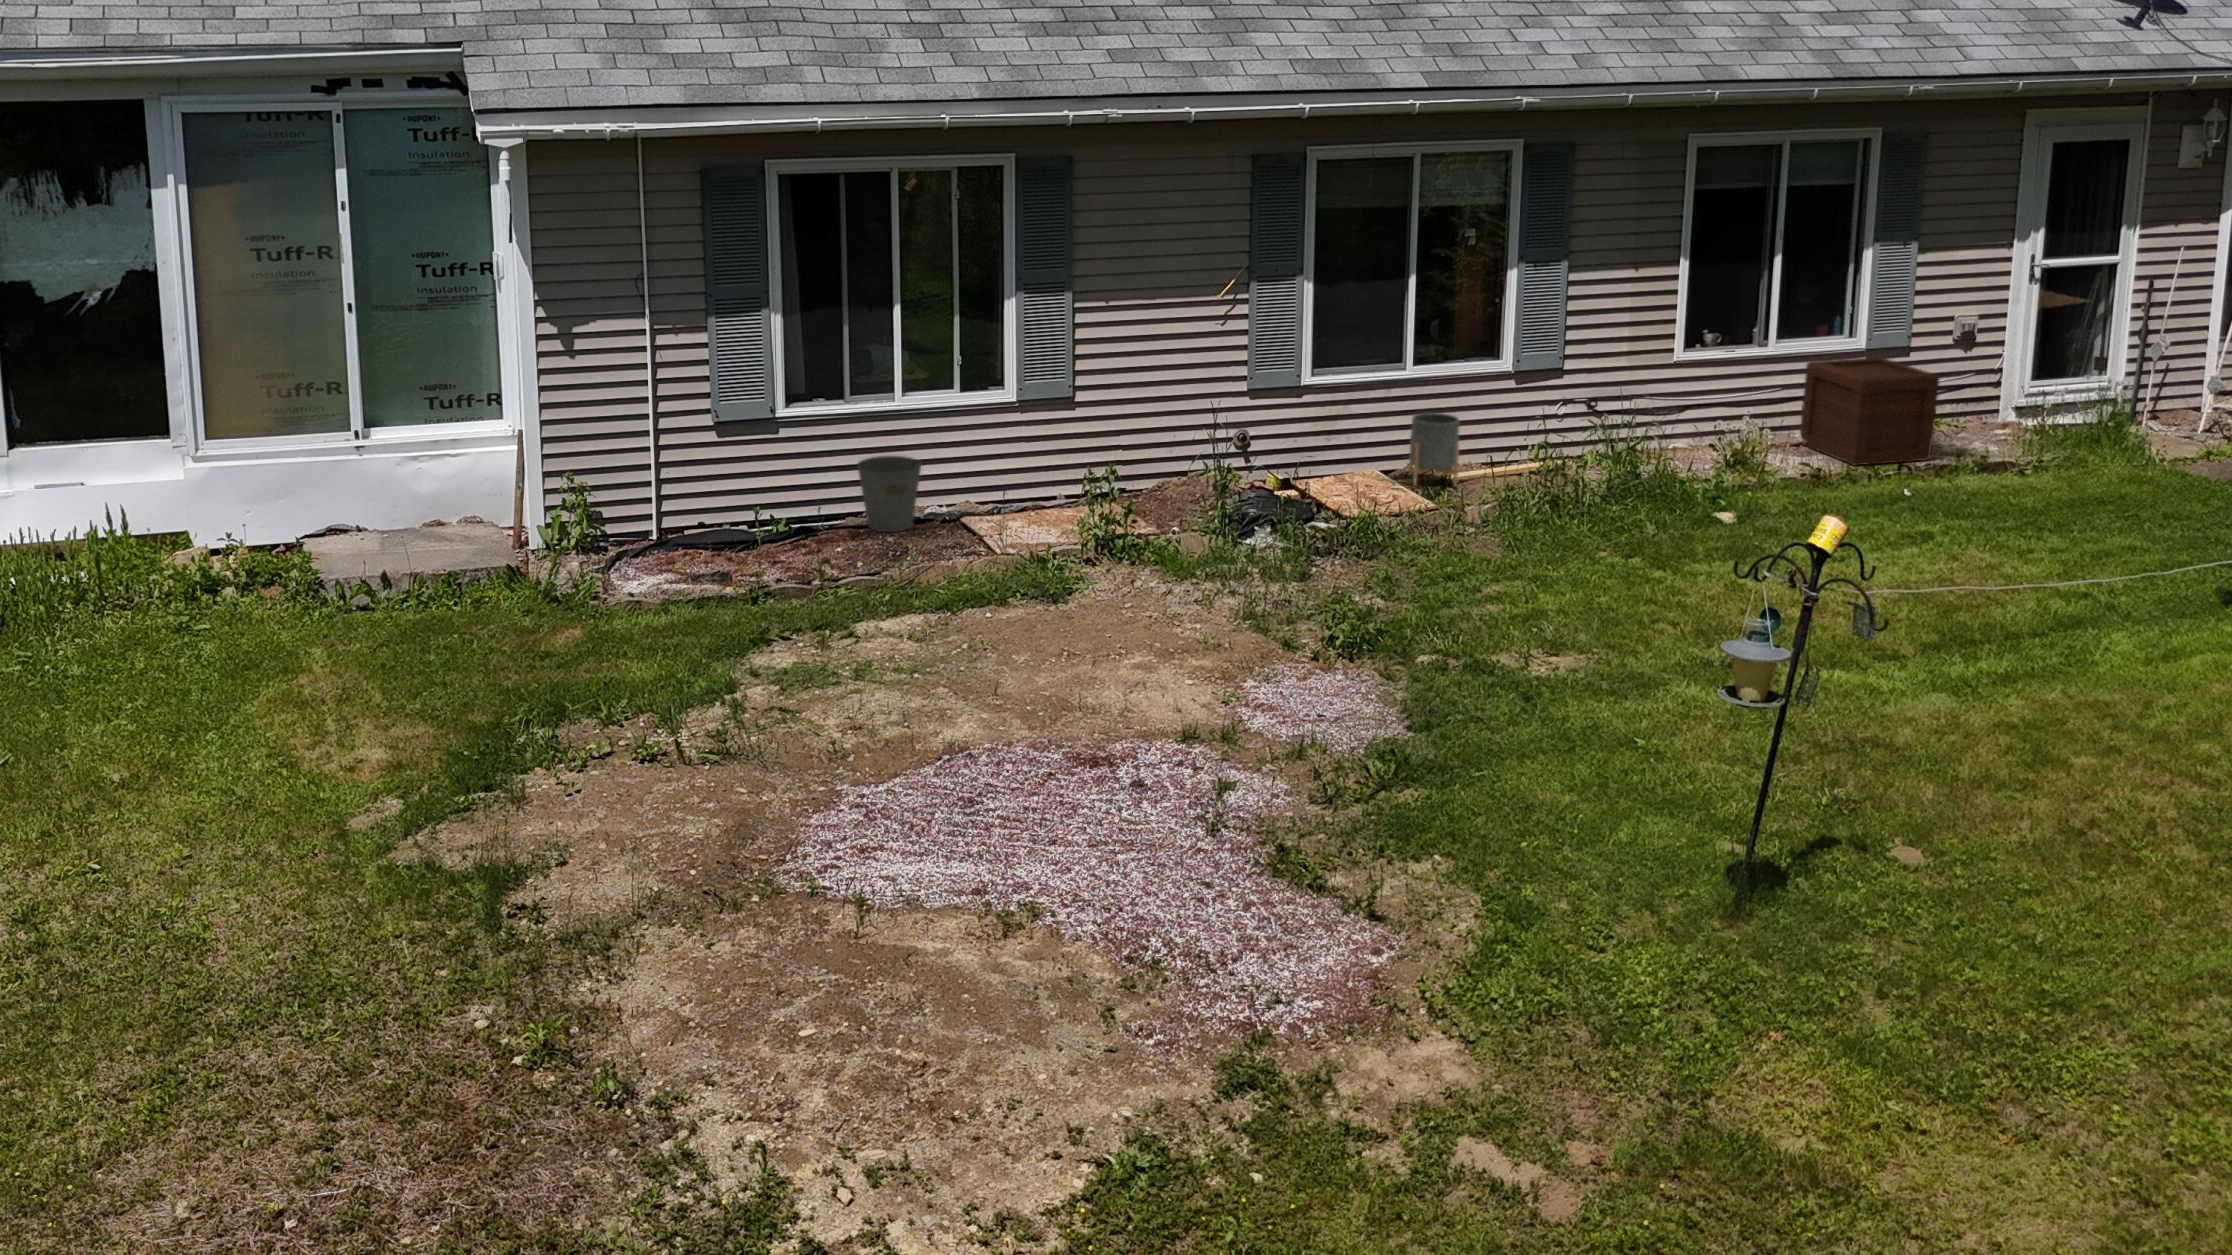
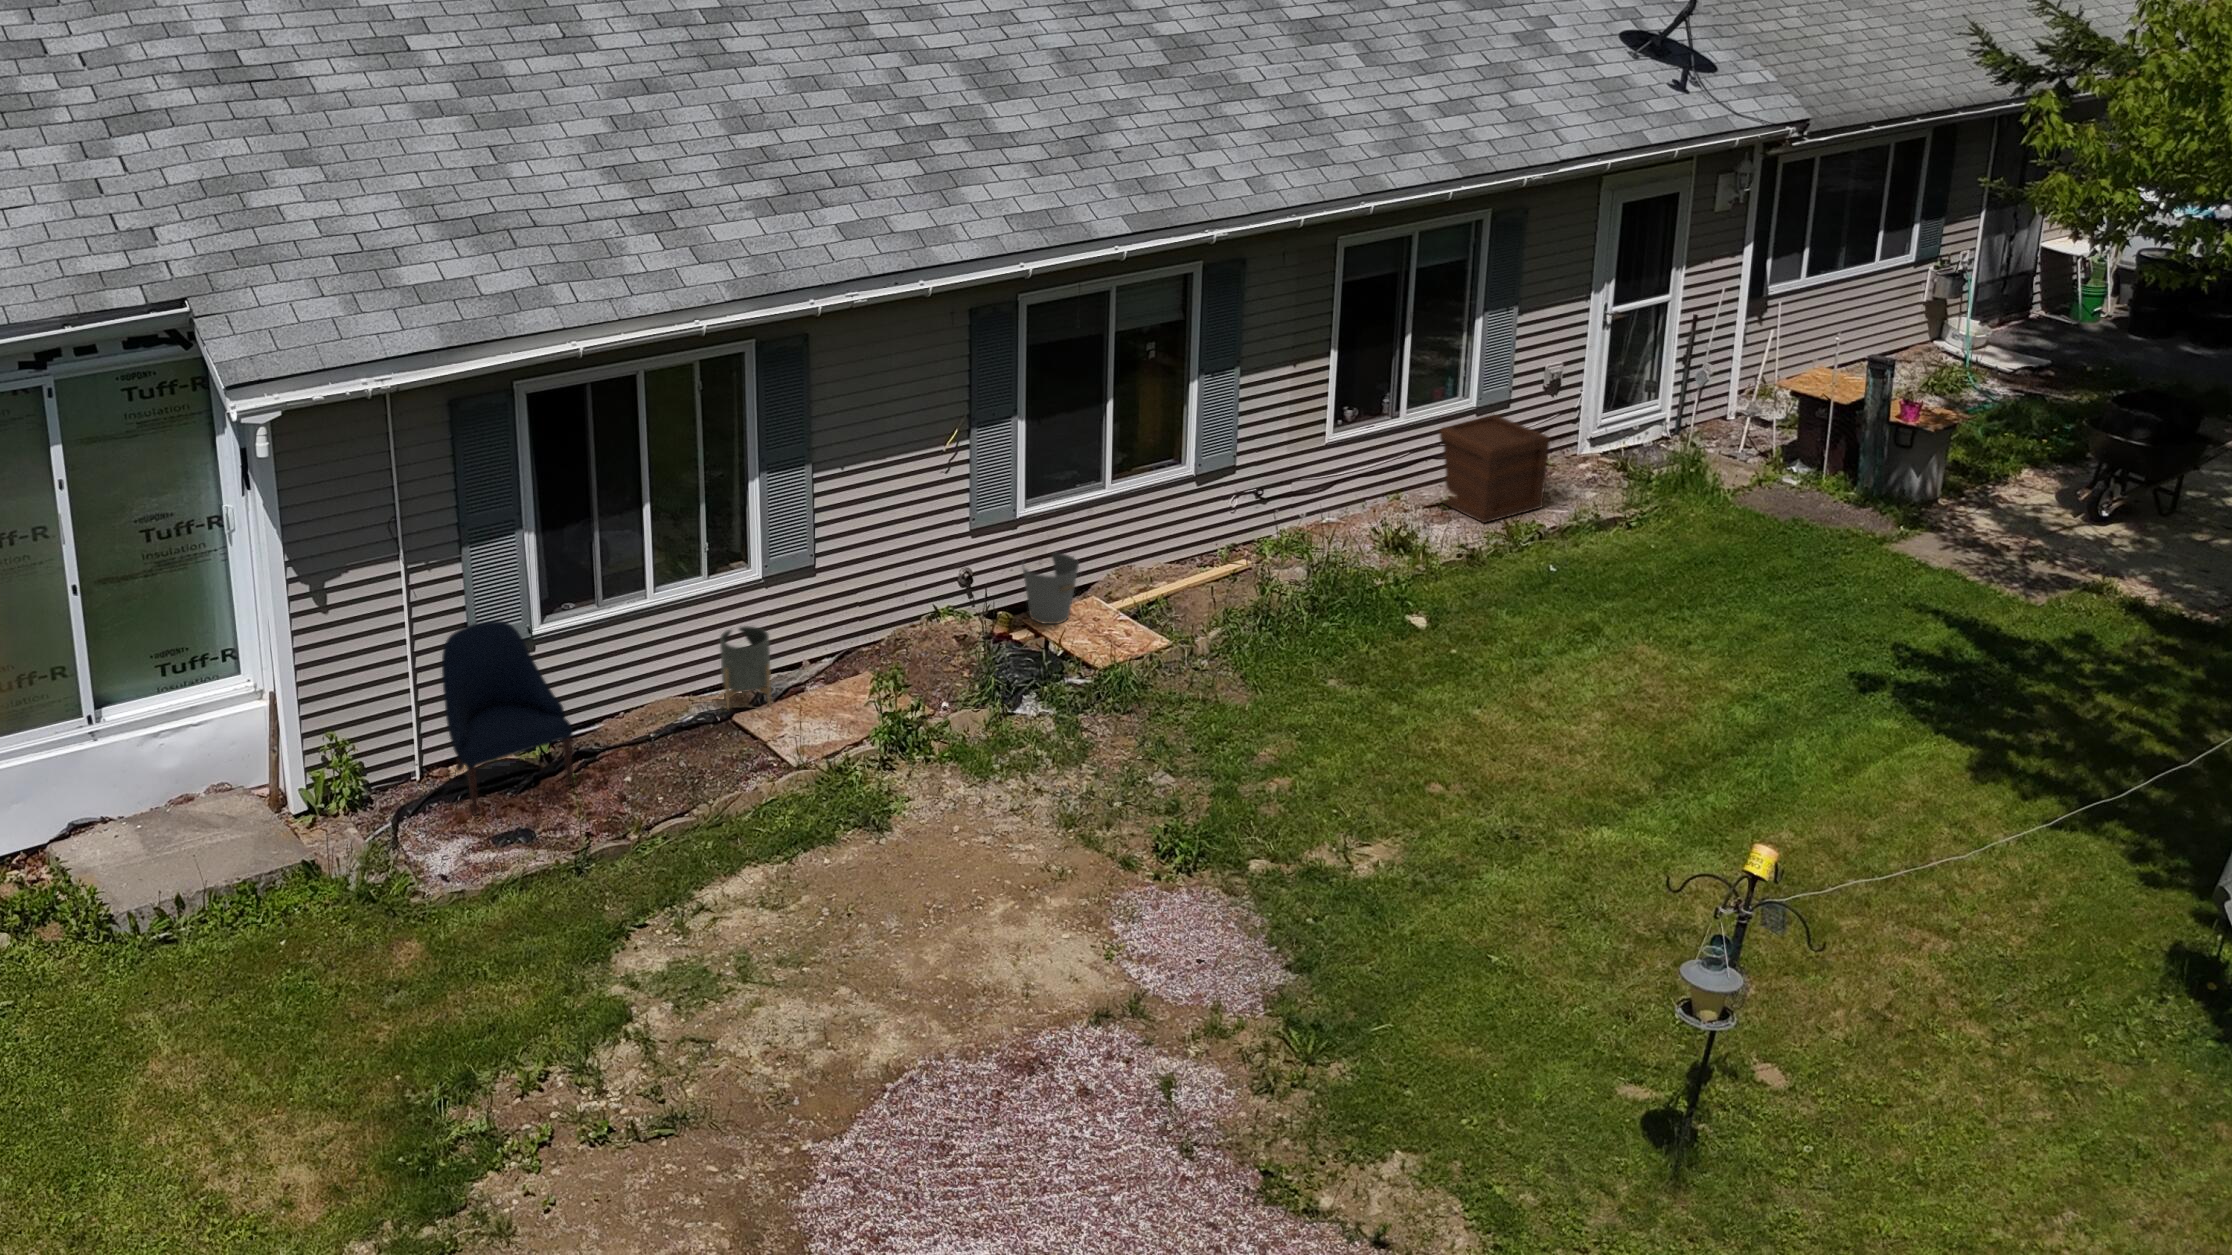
chair: none [667,388,785,566] -> present [442,621,574,815]
planter: present [1409,413,1460,487] -> present [720,626,771,709]
bucket: present [857,456,922,532] -> present [1022,553,1079,624]

